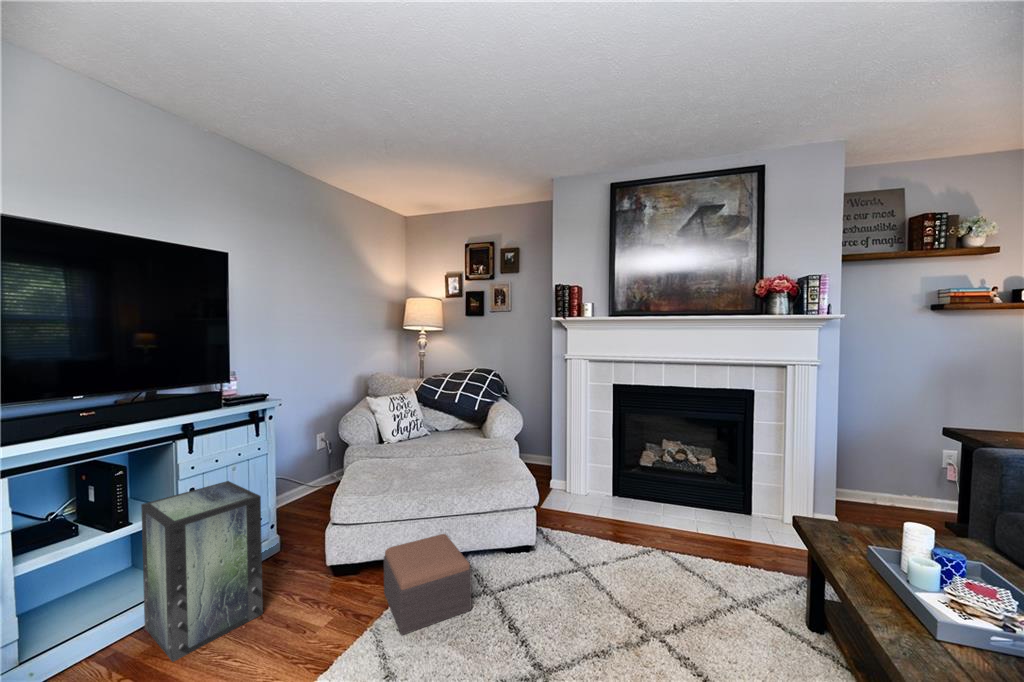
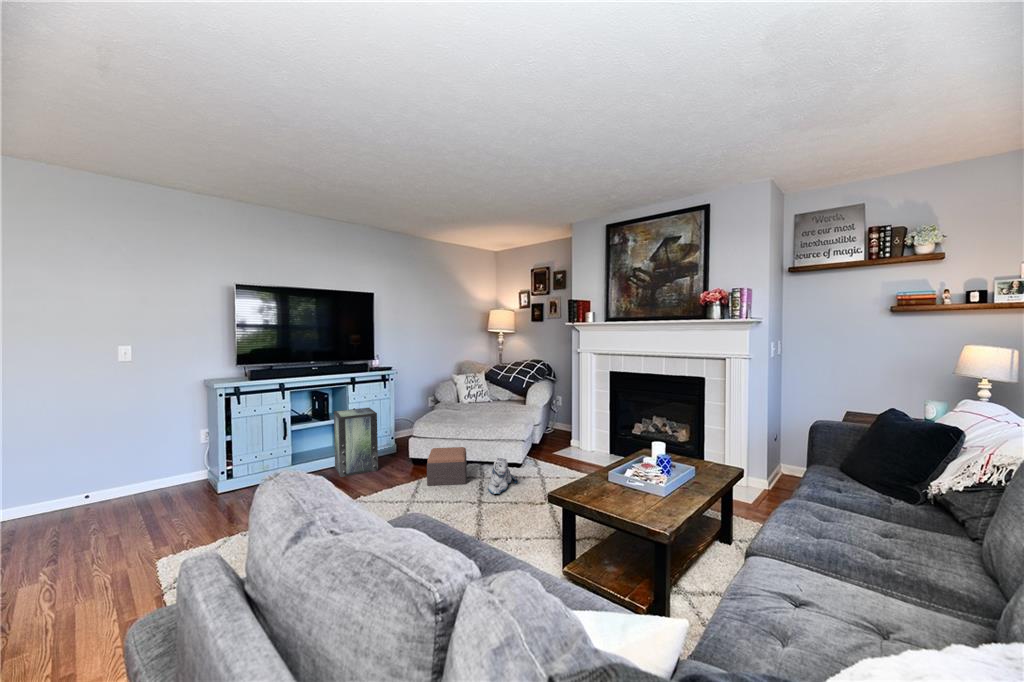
plush toy: none [508,550,557,628] -> present [488,458,518,495]

